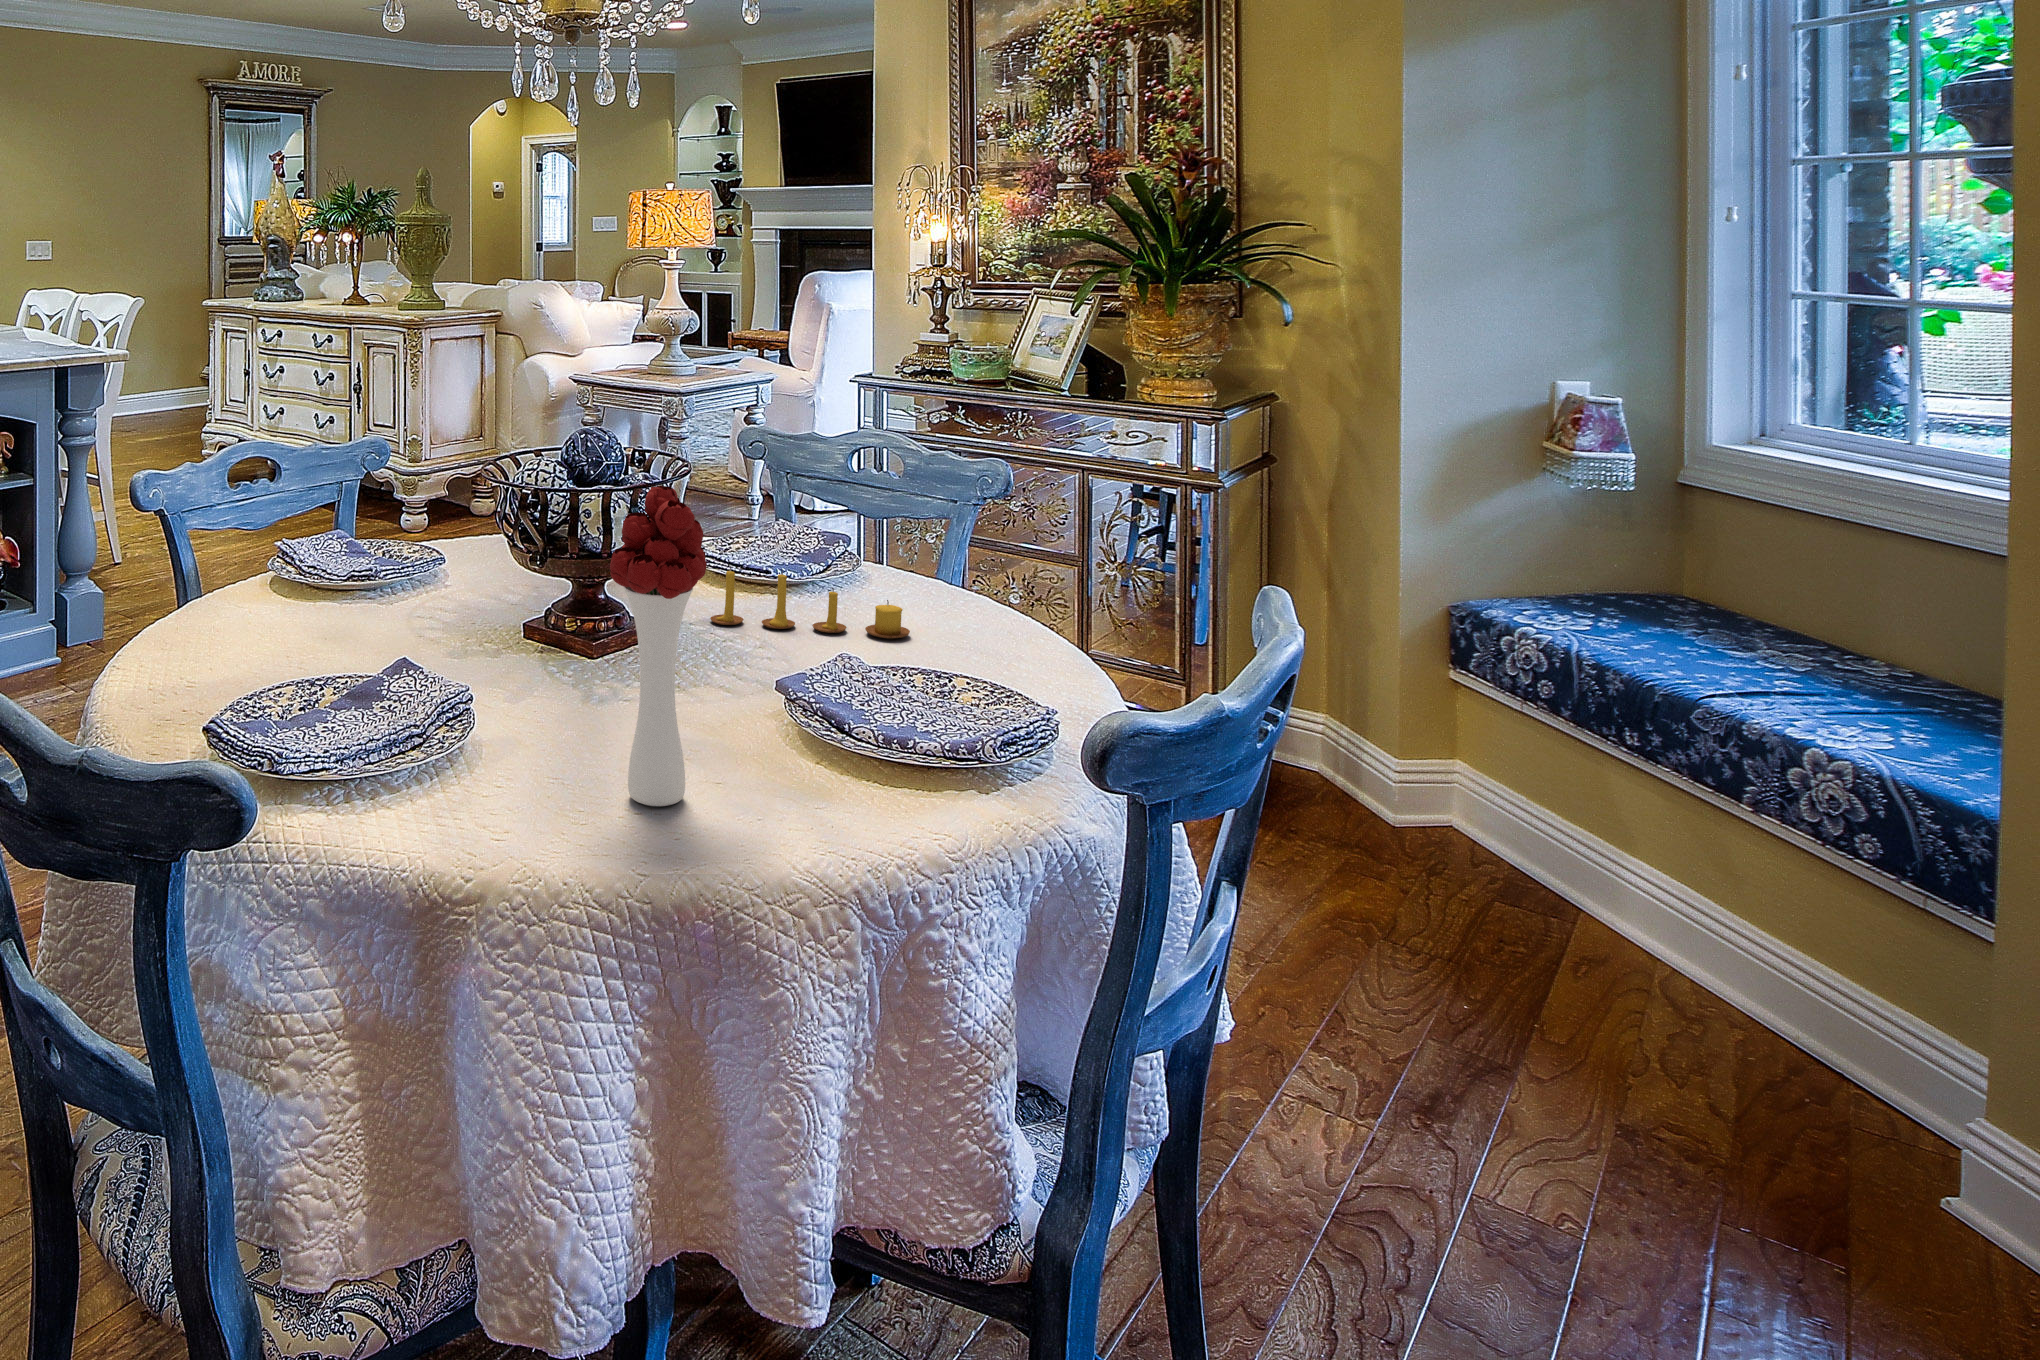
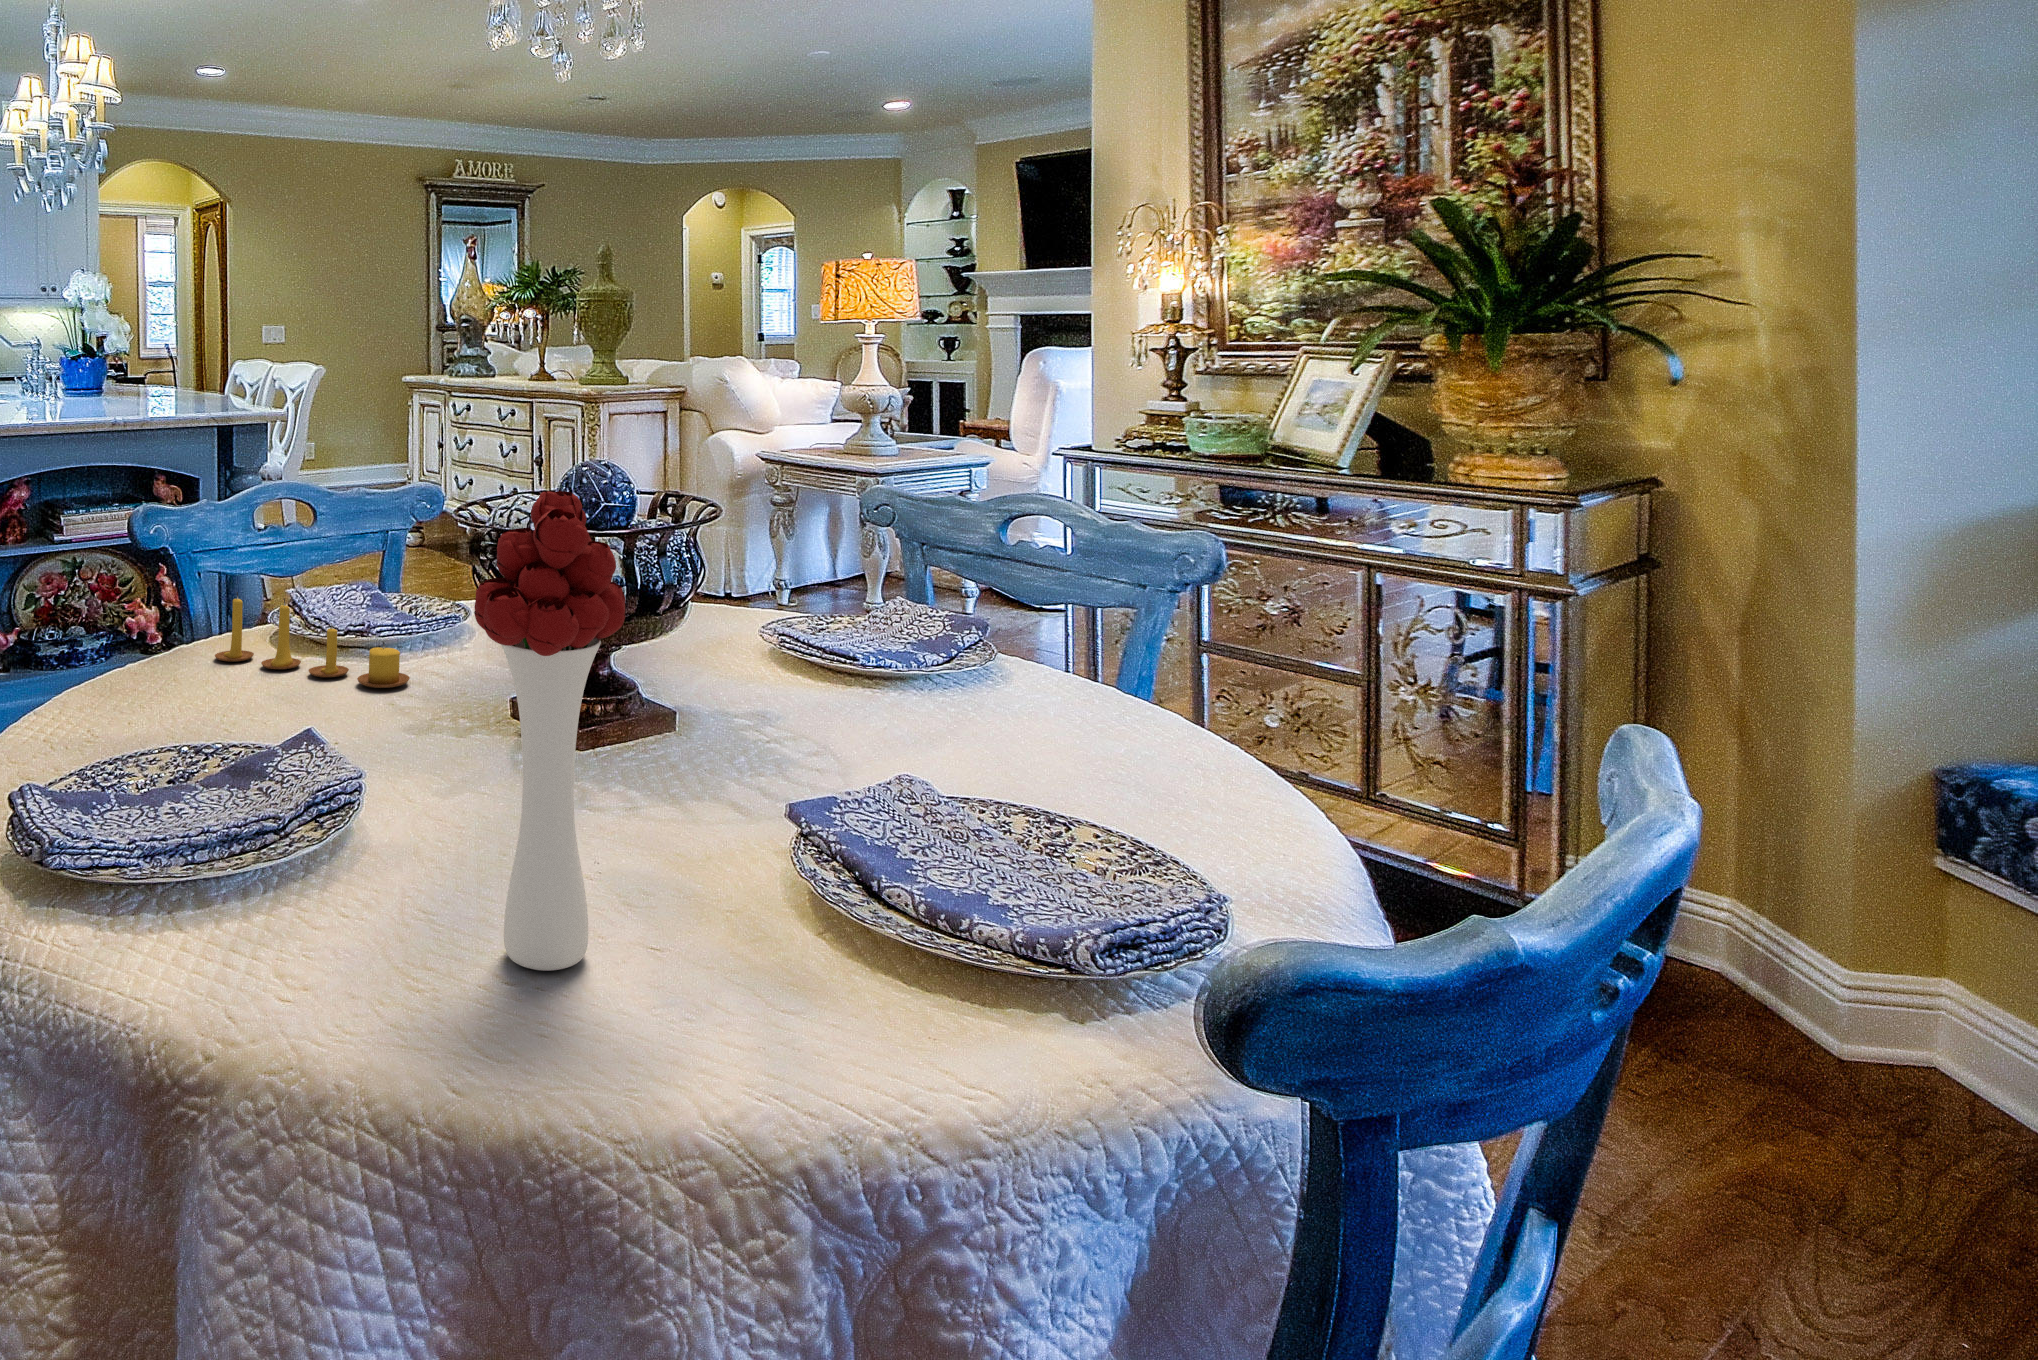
candle: present [710,566,910,638] -> present [215,592,410,688]

